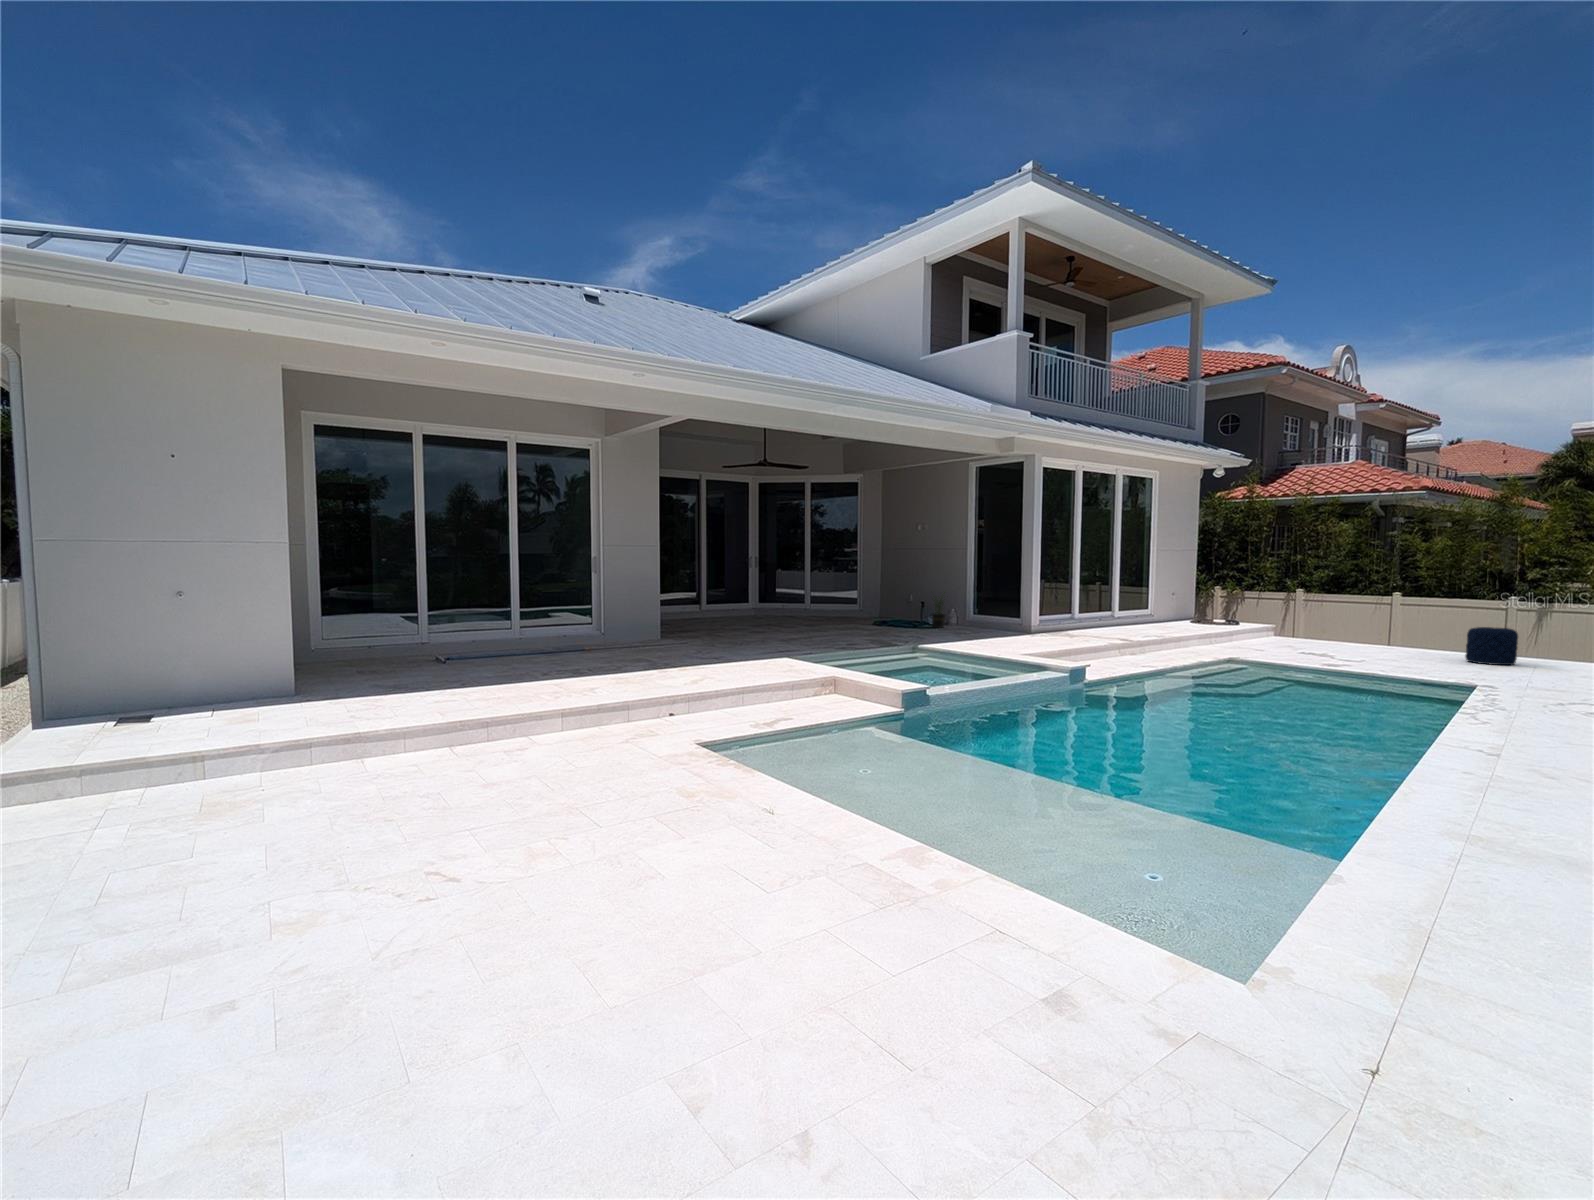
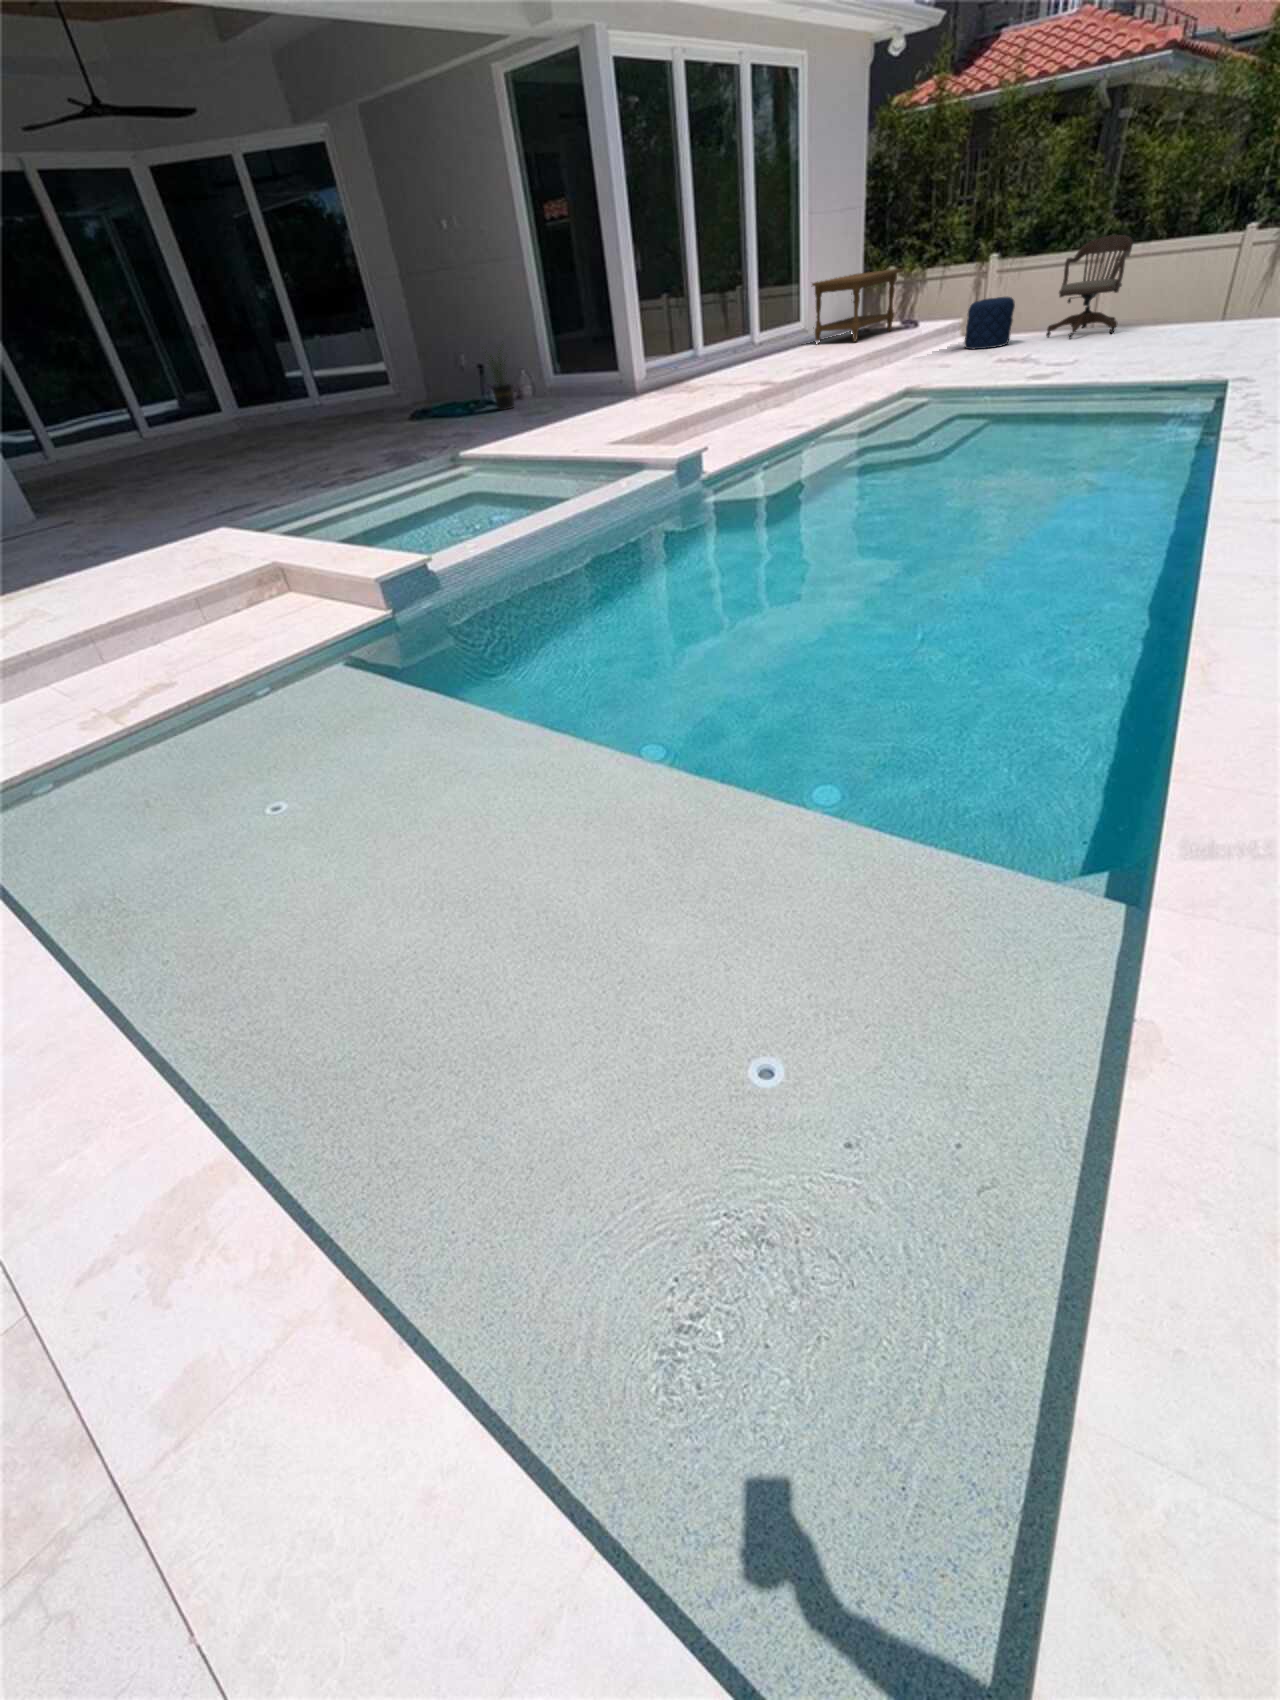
coffee table: none [1155,586,1228,627] -> present [812,269,903,344]
chair: none [1346,590,1408,650] -> present [1046,235,1133,339]
pouf: present [1465,627,1518,665] -> present [964,297,1015,349]

